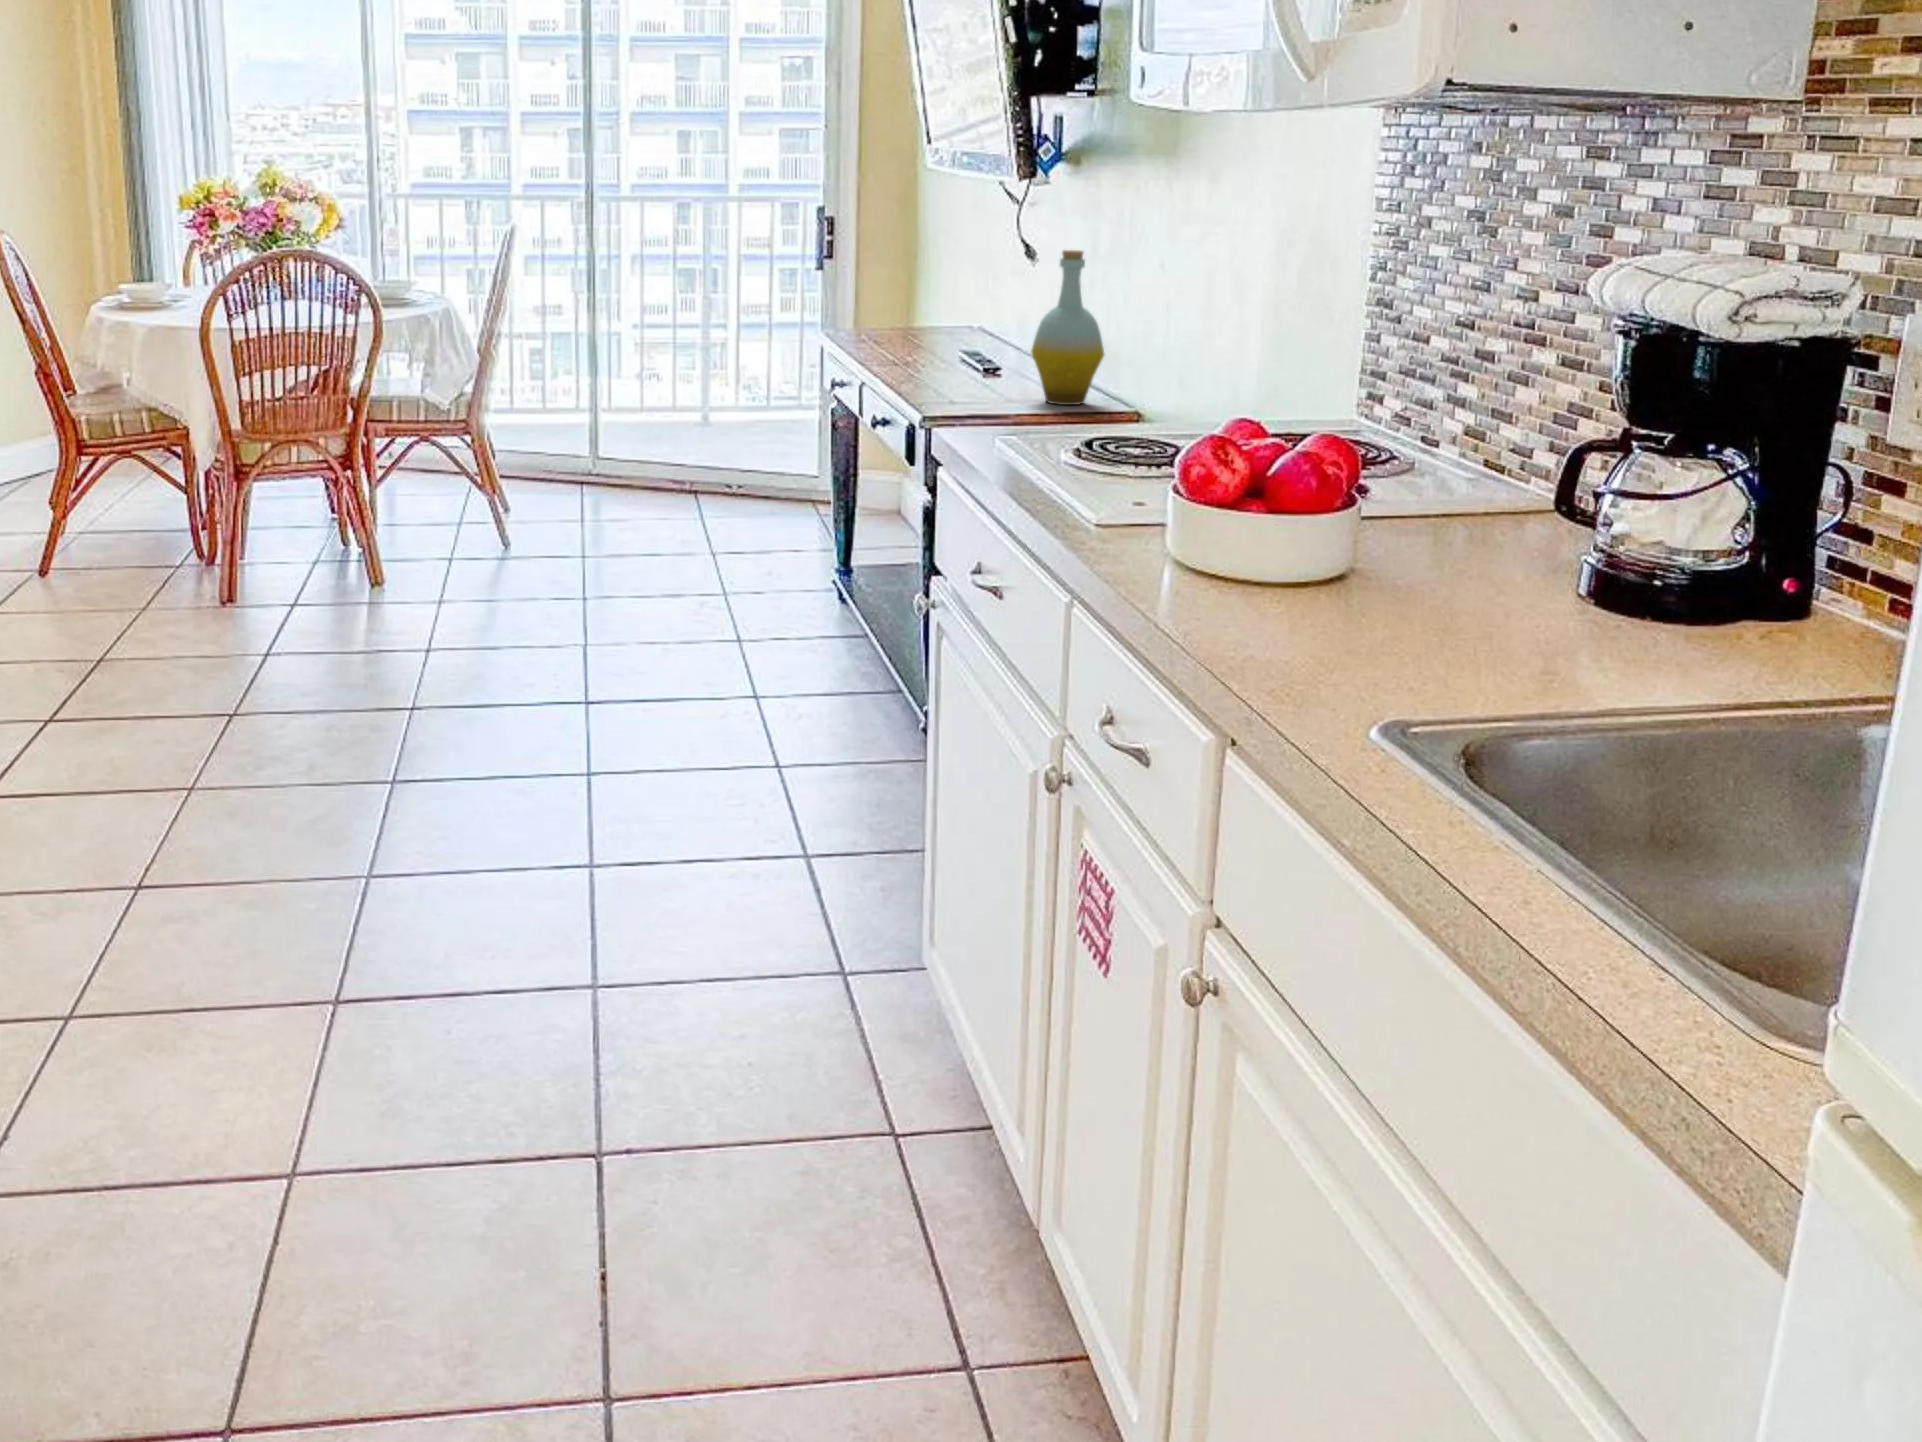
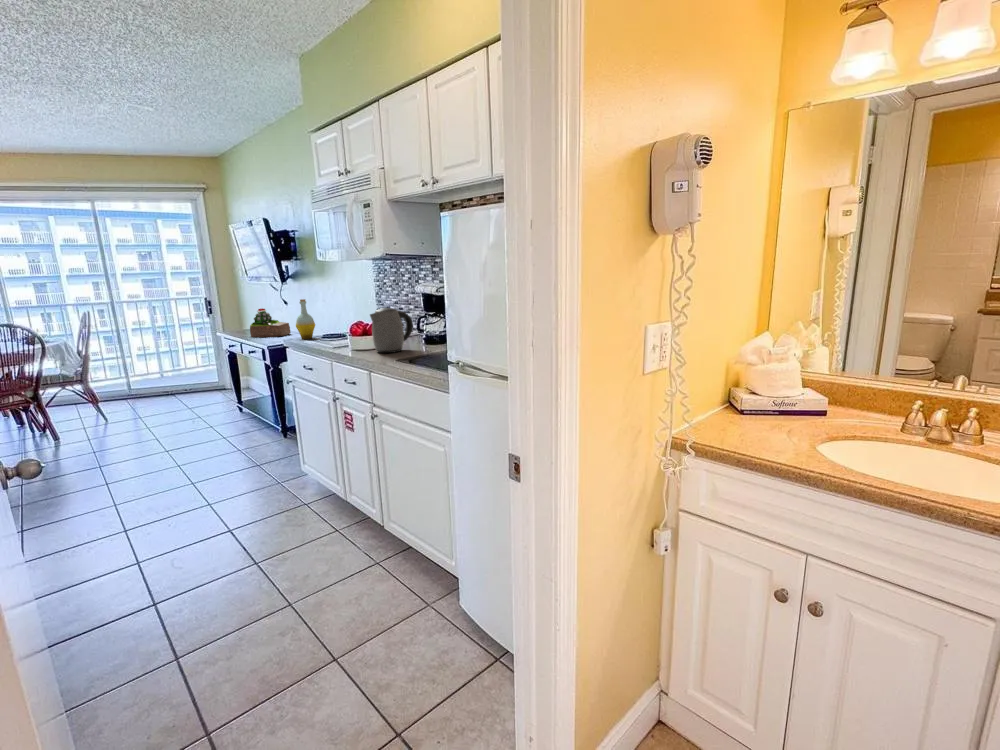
succulent plant: none [887,267,1024,375] -> present [250,309,291,337]
kettle: none [1286,388,1541,650] -> present [370,308,413,353]

